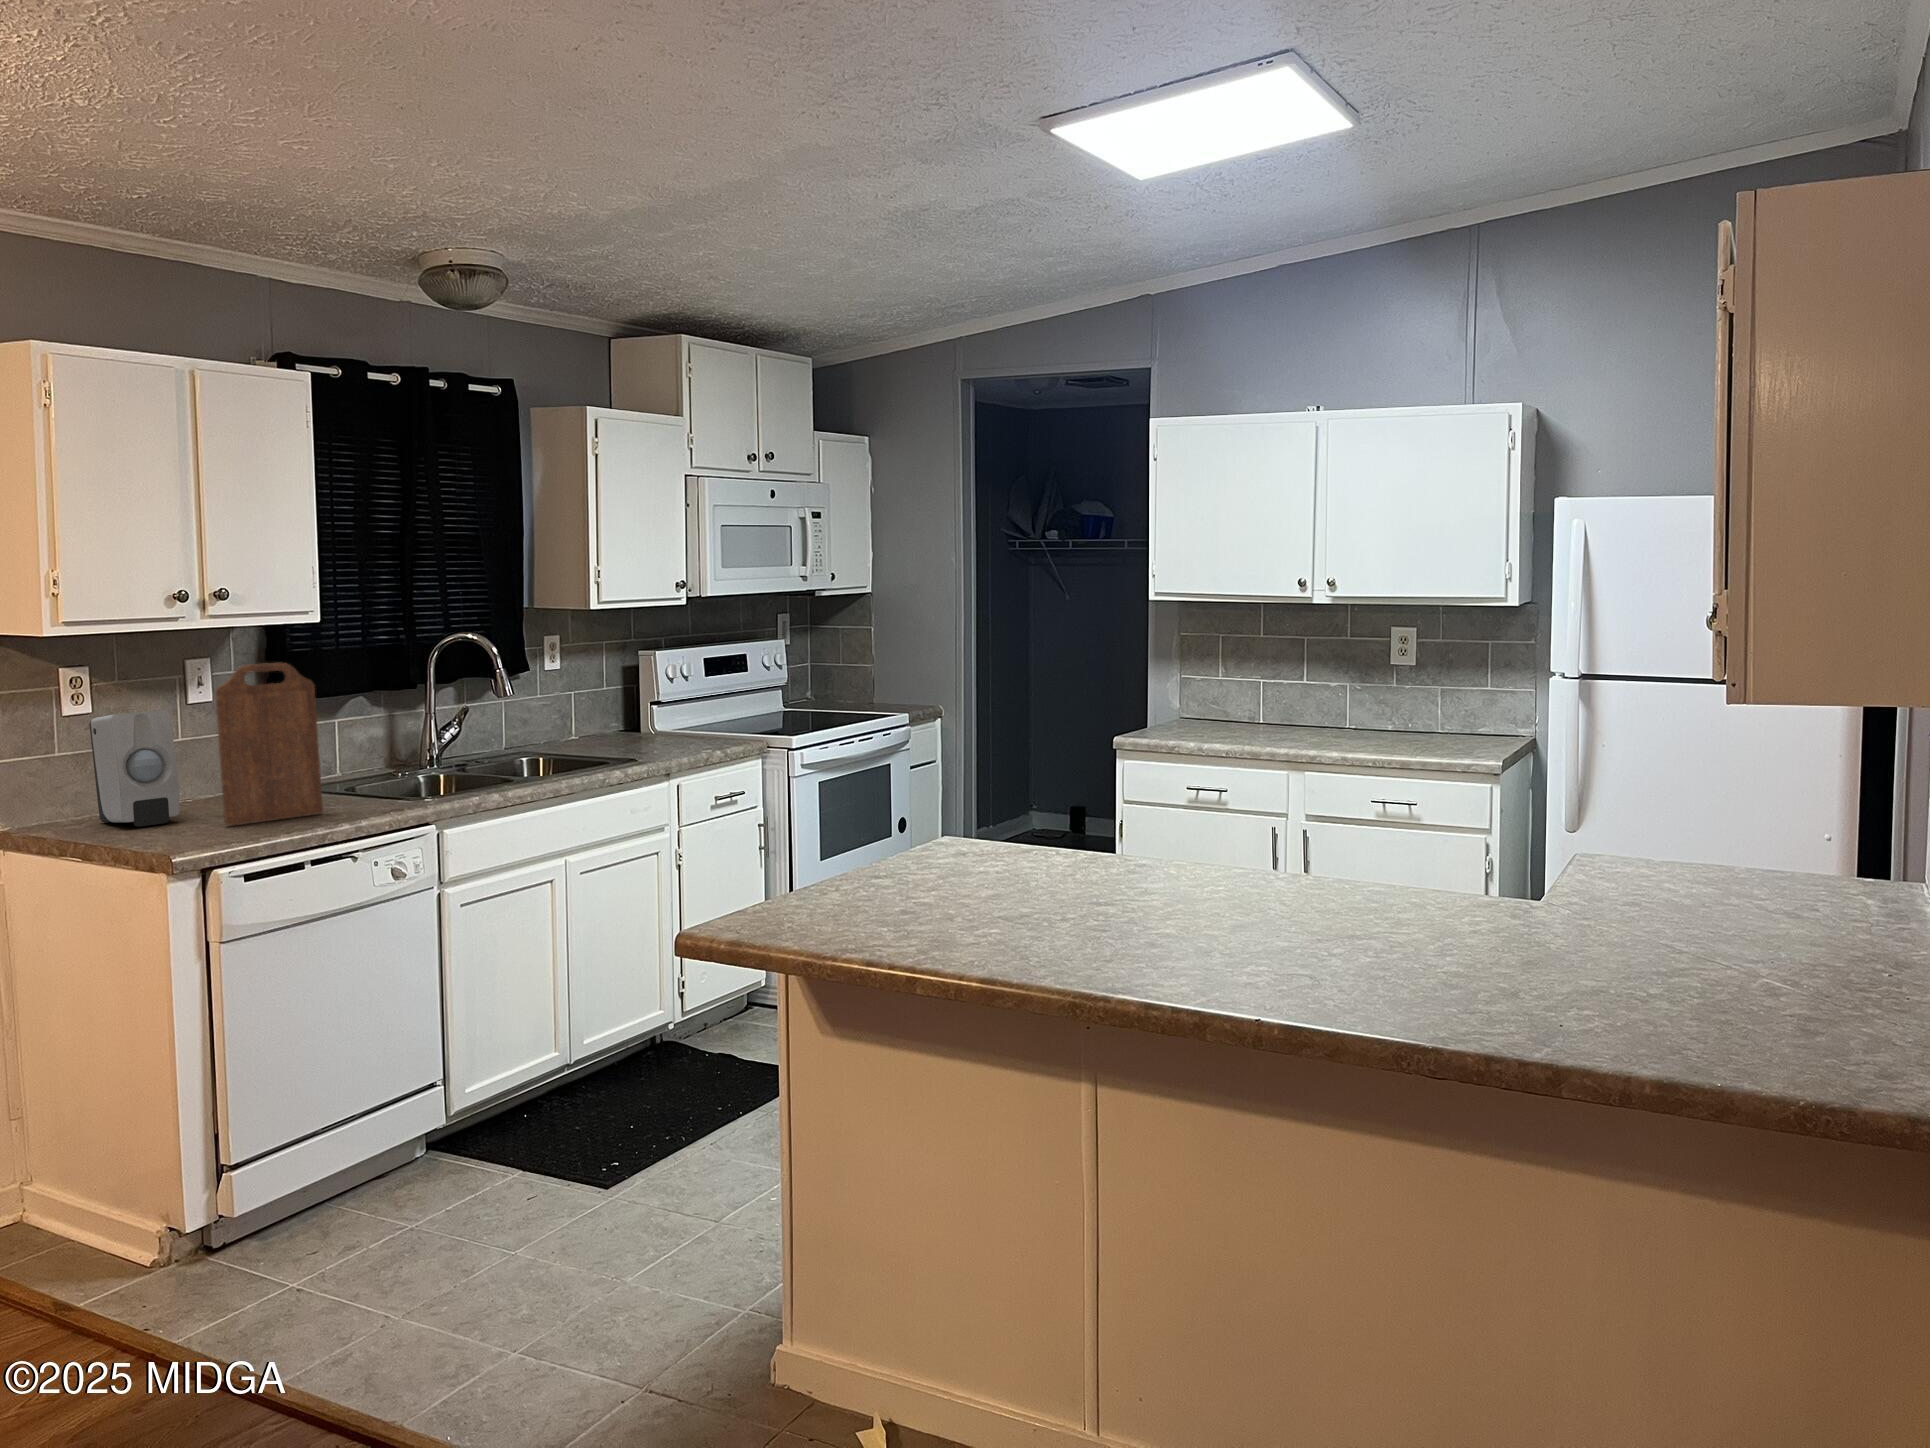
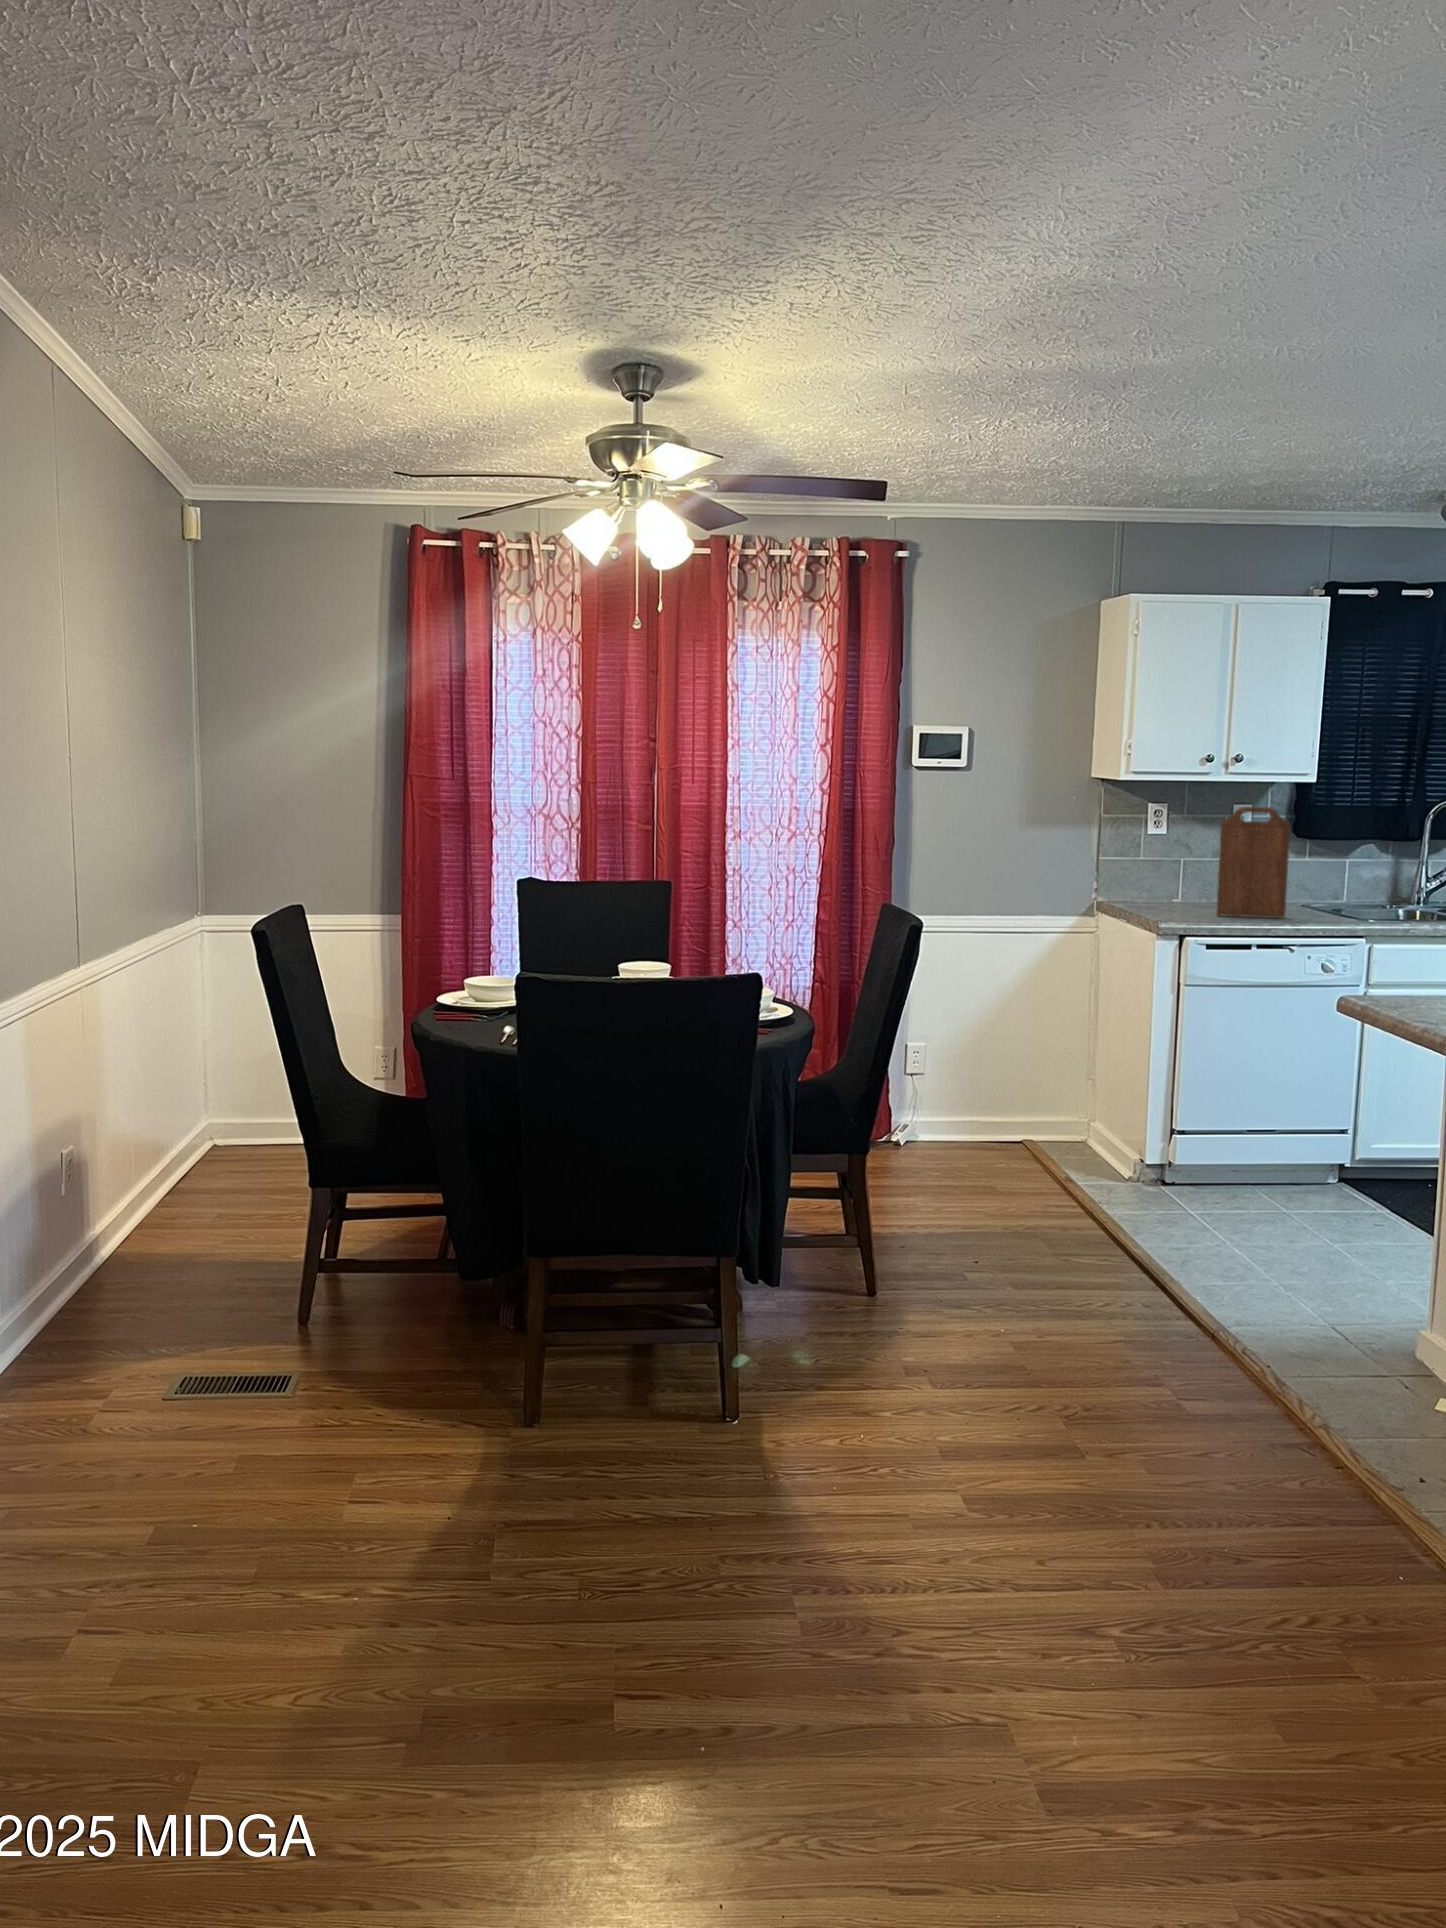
soap dispenser: present [89,711,180,826] -> none [1161,835,1203,909]

